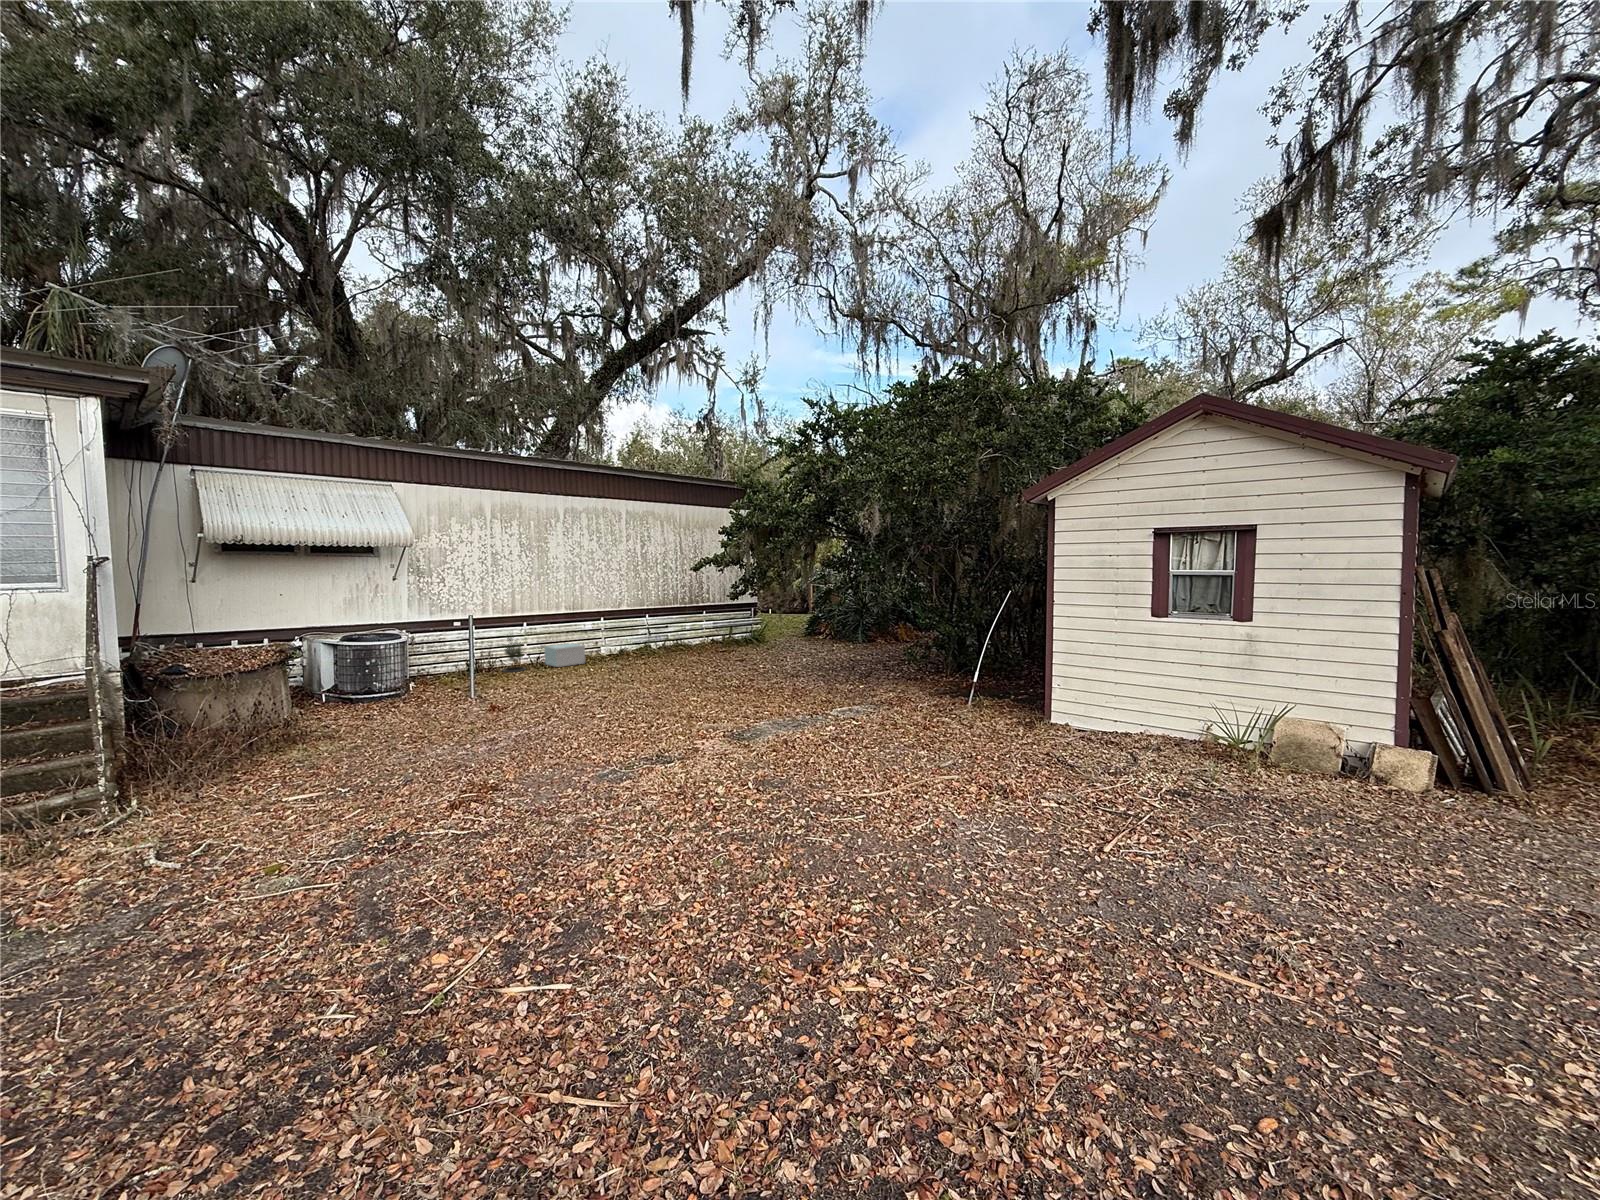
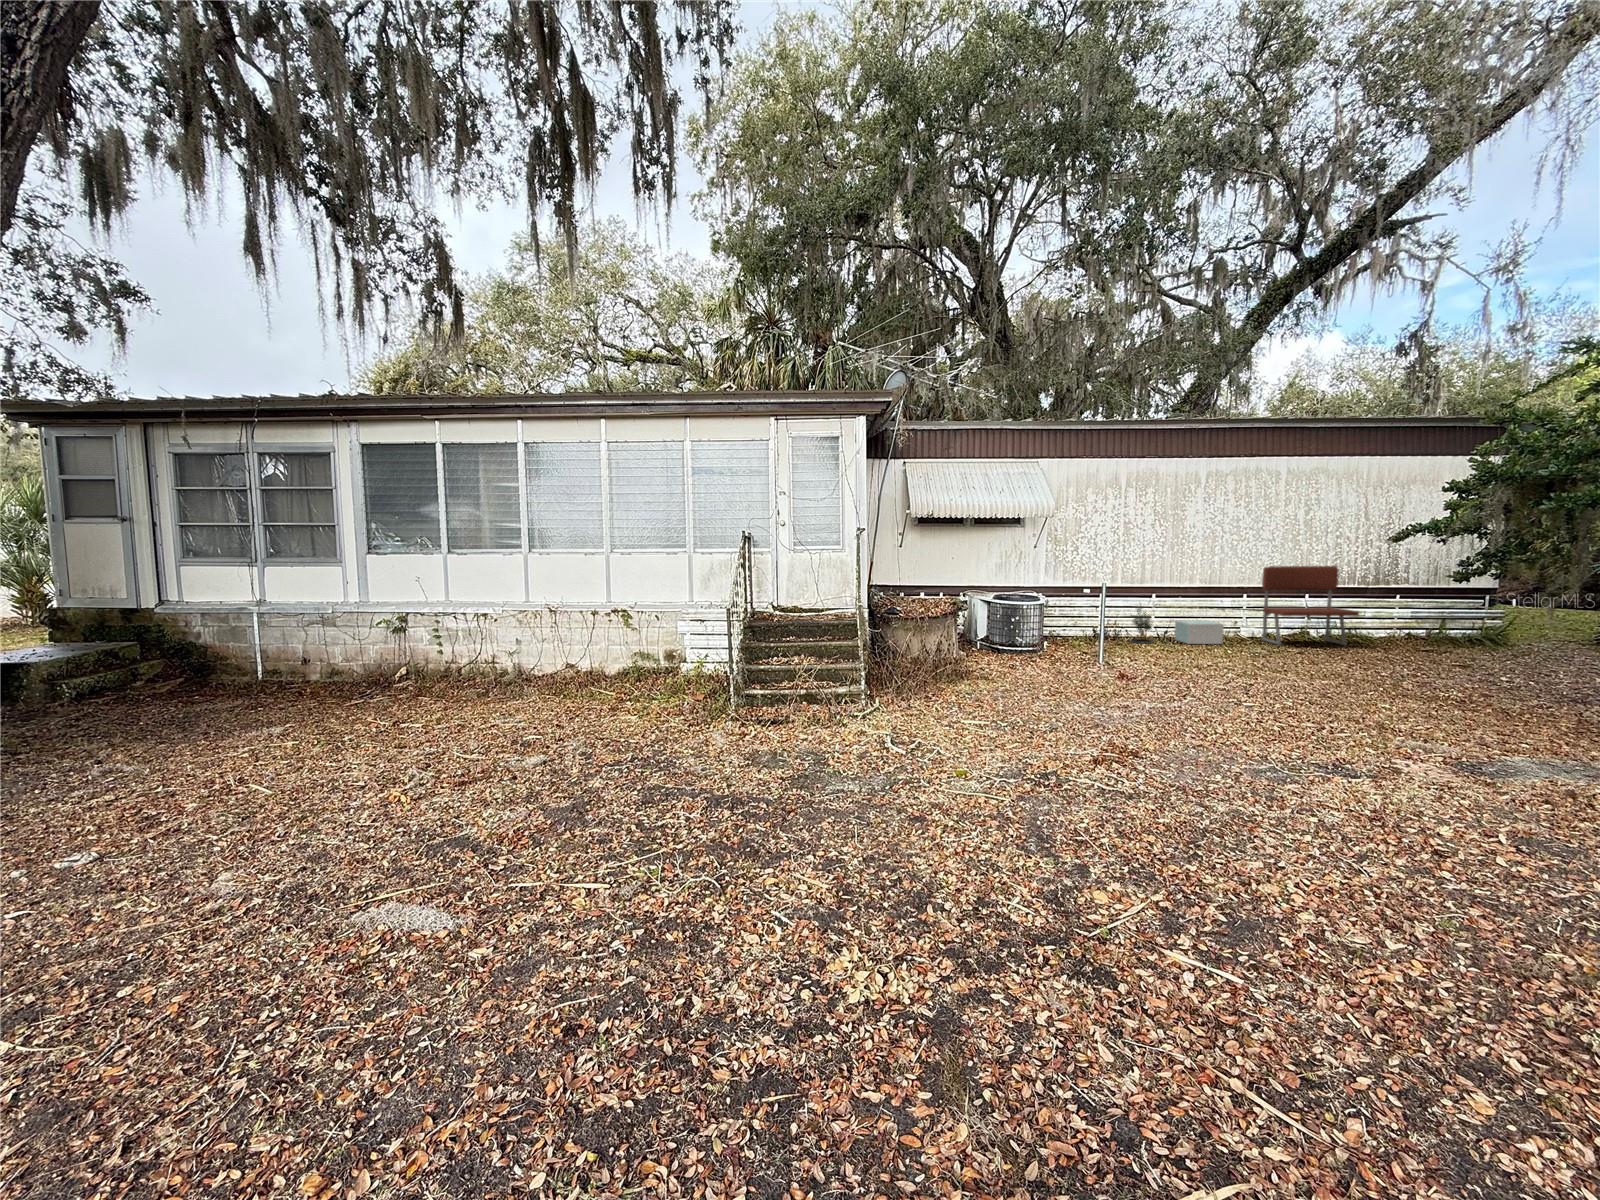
bench: none [612,591,680,659] -> present [1262,566,1359,645]

